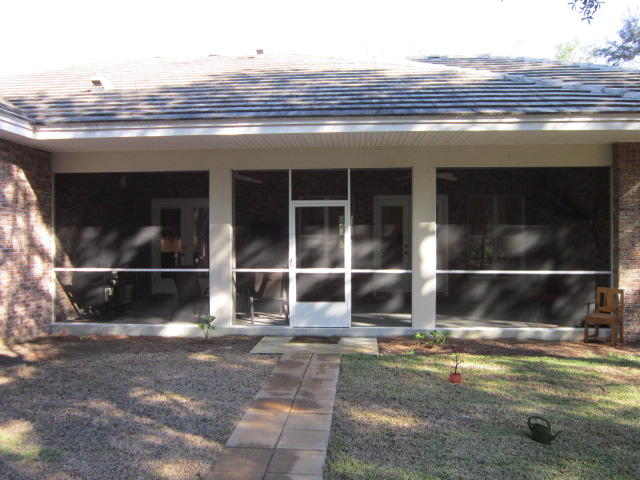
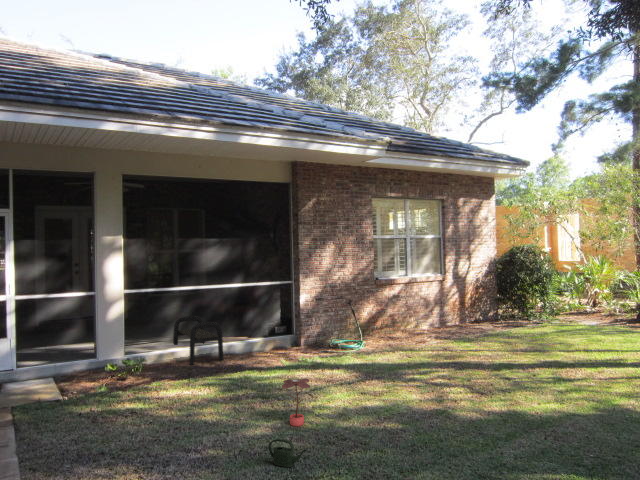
armchair: present [584,287,625,347] -> none [273,296,306,352]
bench: none [480,299,526,345] -> present [173,316,223,365]
potted plant: present [442,344,469,382] -> present [282,379,310,426]

